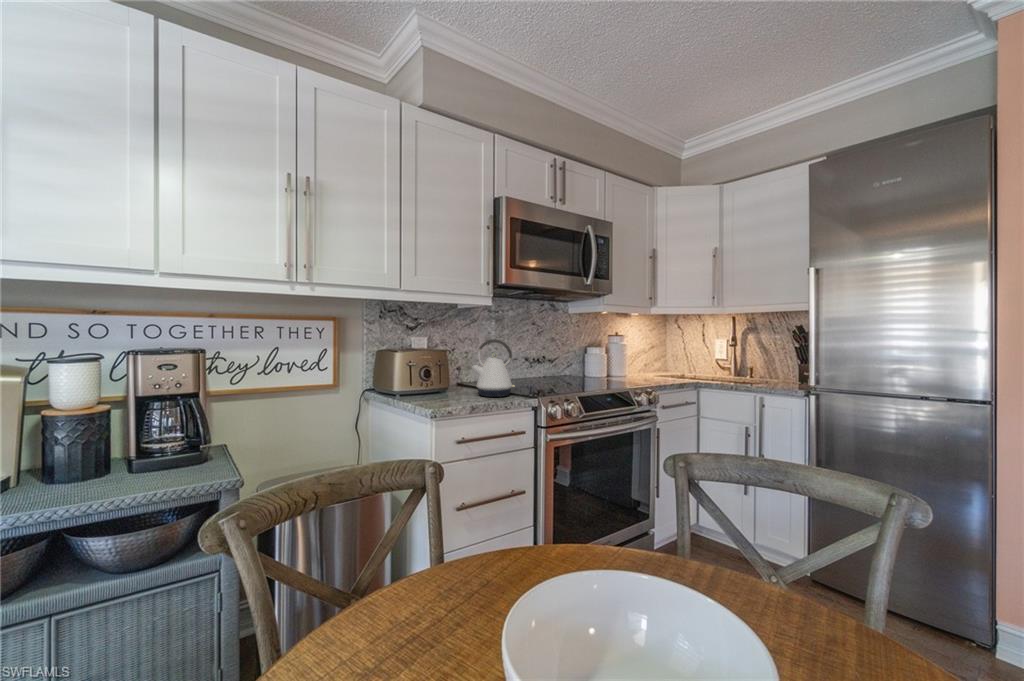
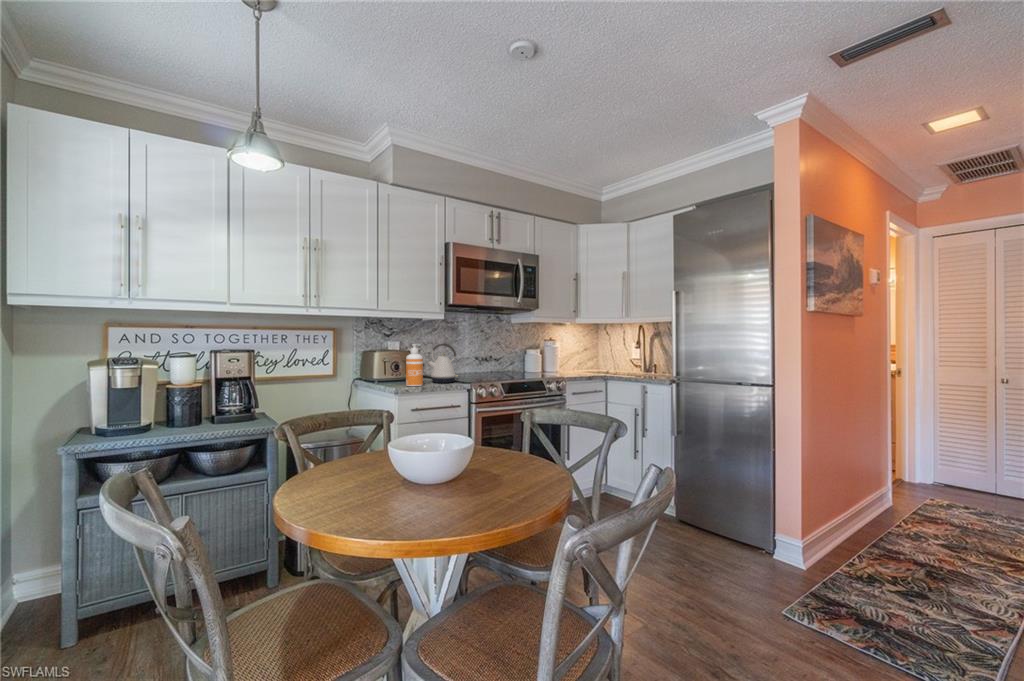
soap dispenser: none [444,340,469,404] -> present [406,344,423,386]

